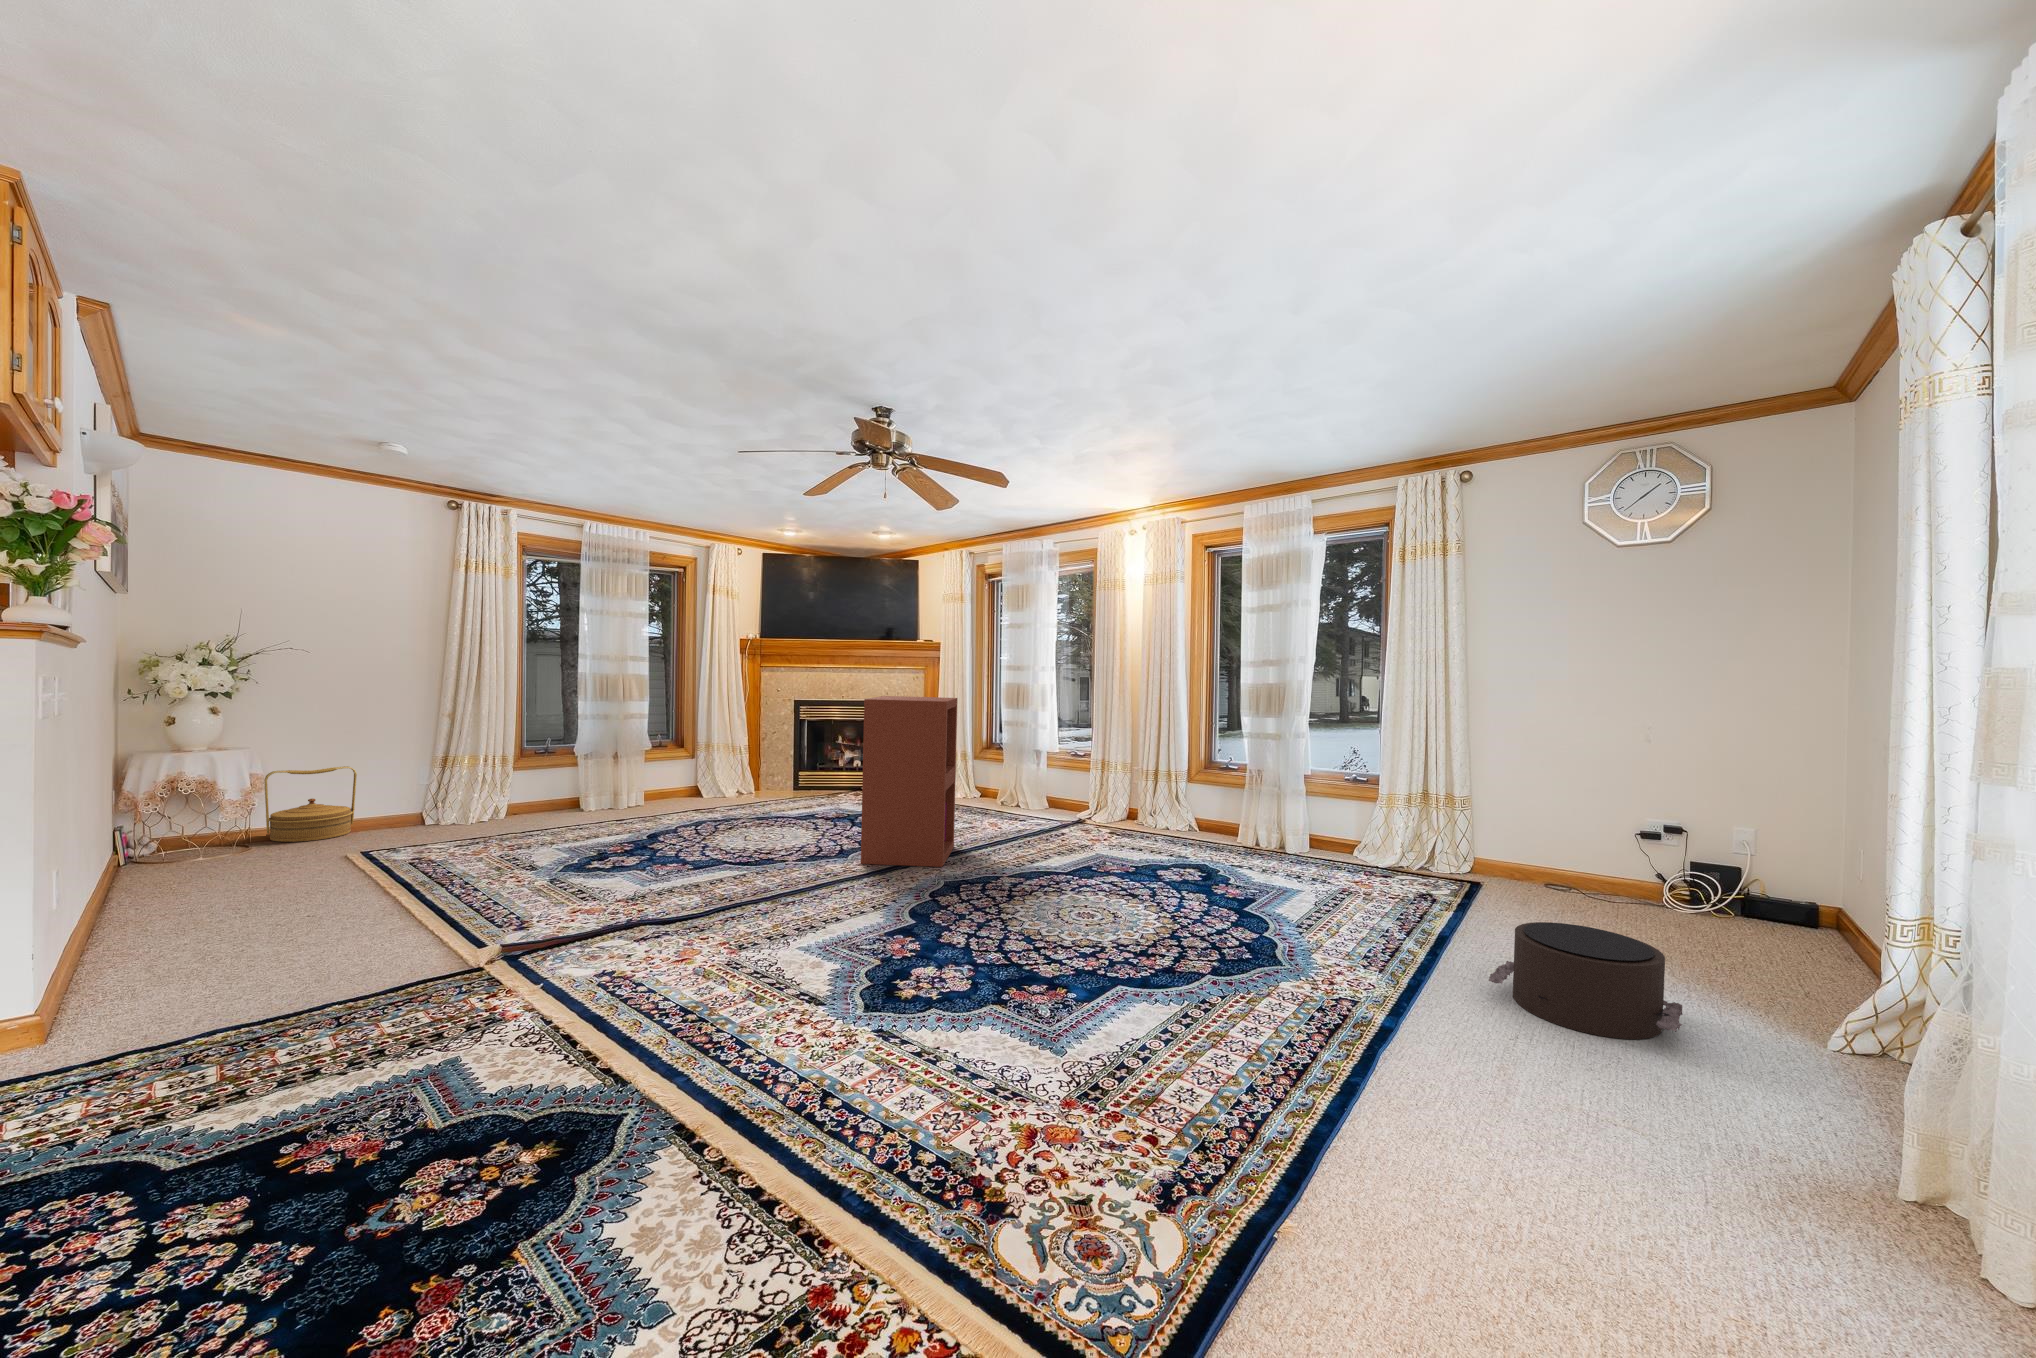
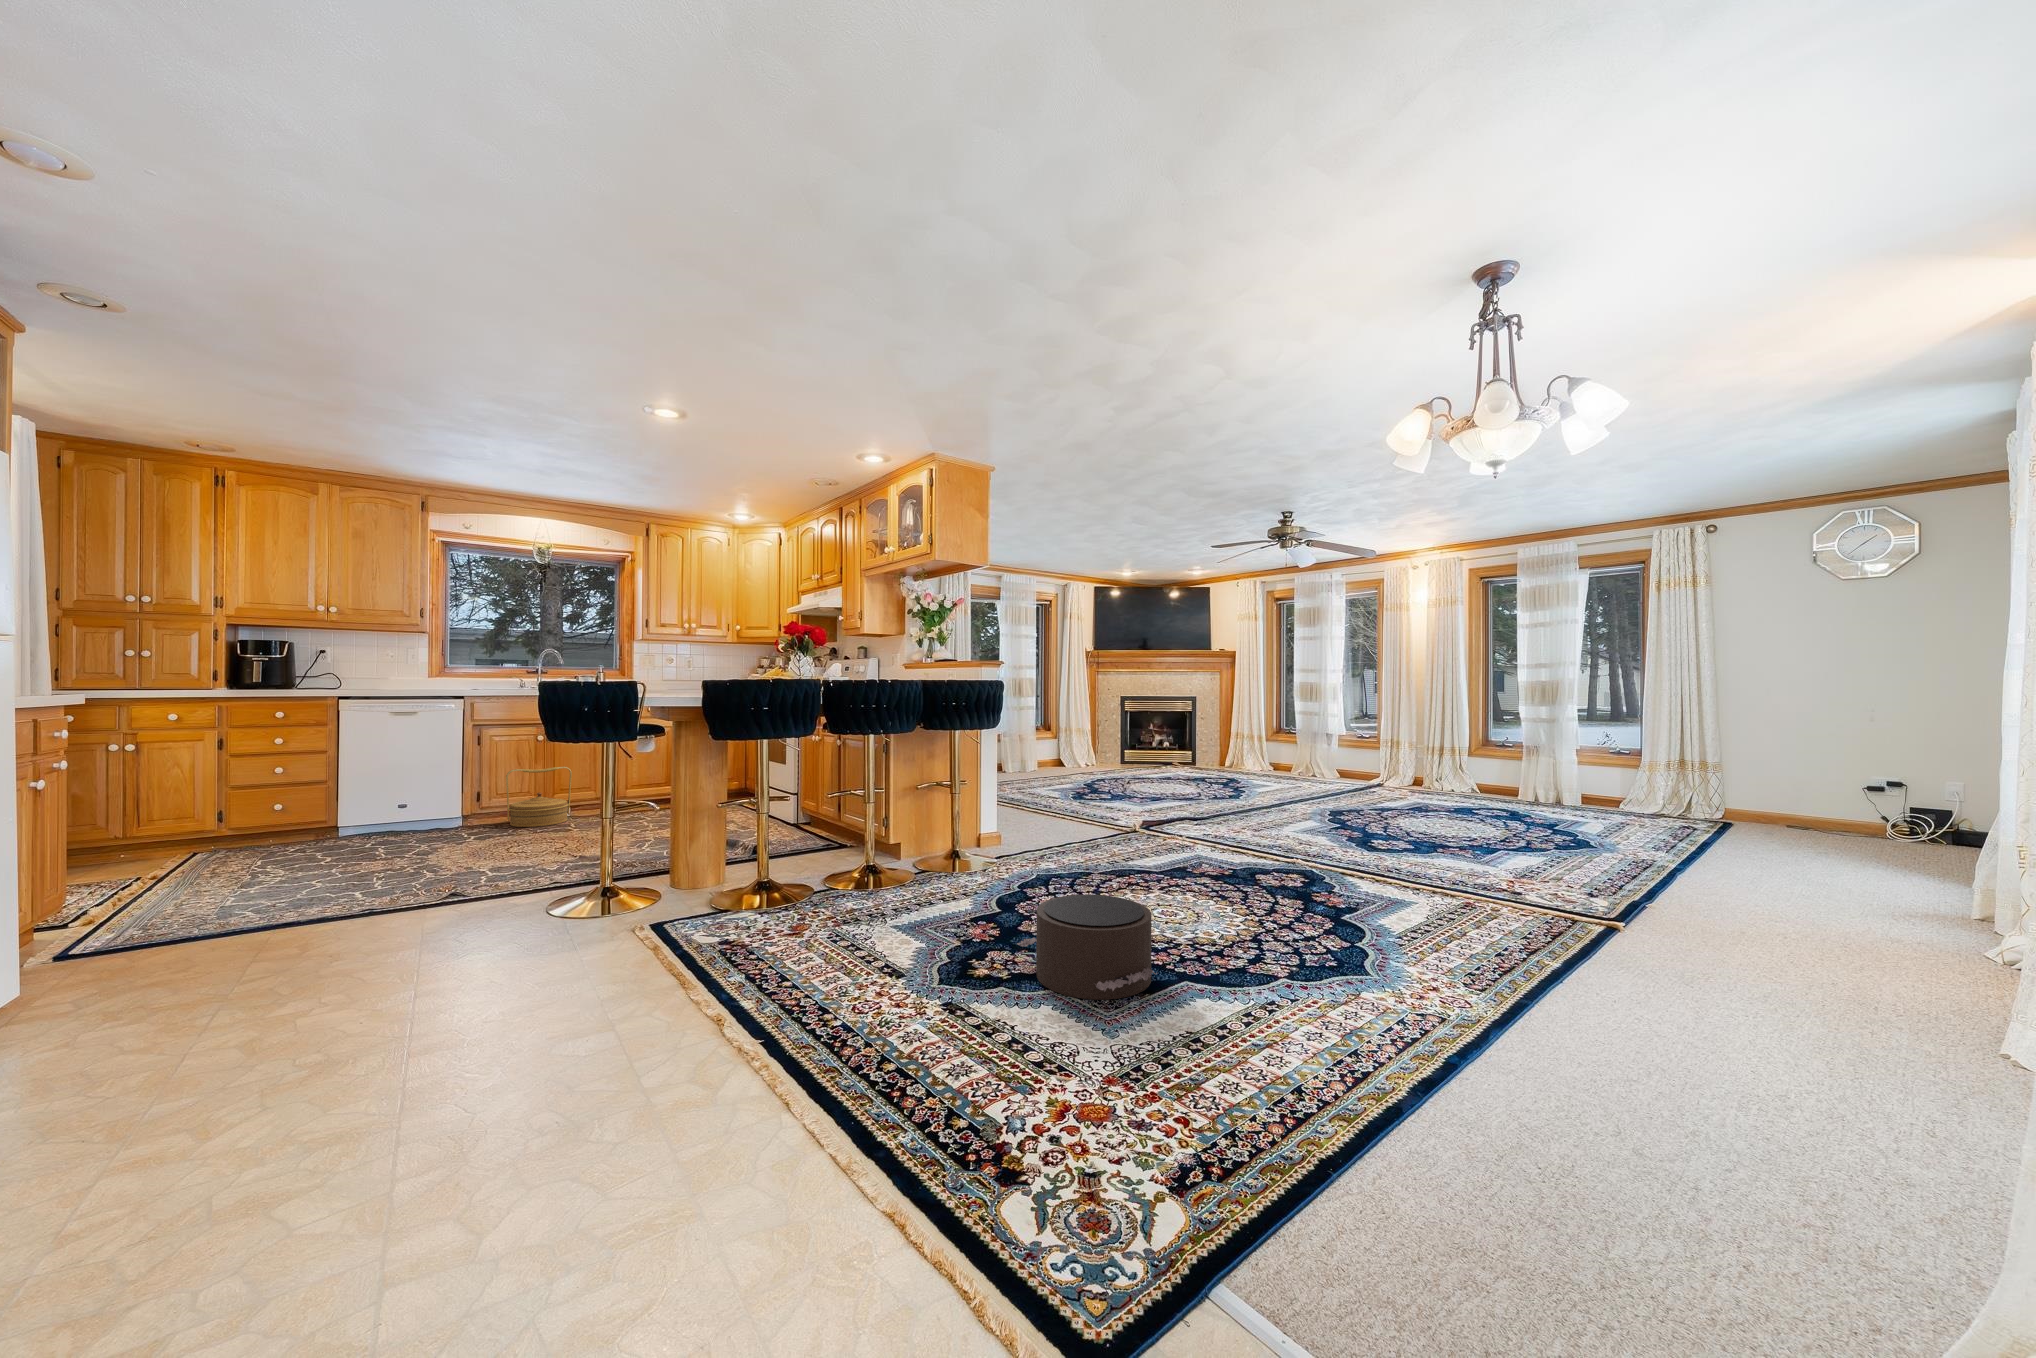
bookshelf: present [861,696,957,867] -> none [967,704,1058,864]
pouf: present [1489,922,1683,1039] -> present [1017,895,1157,1000]

